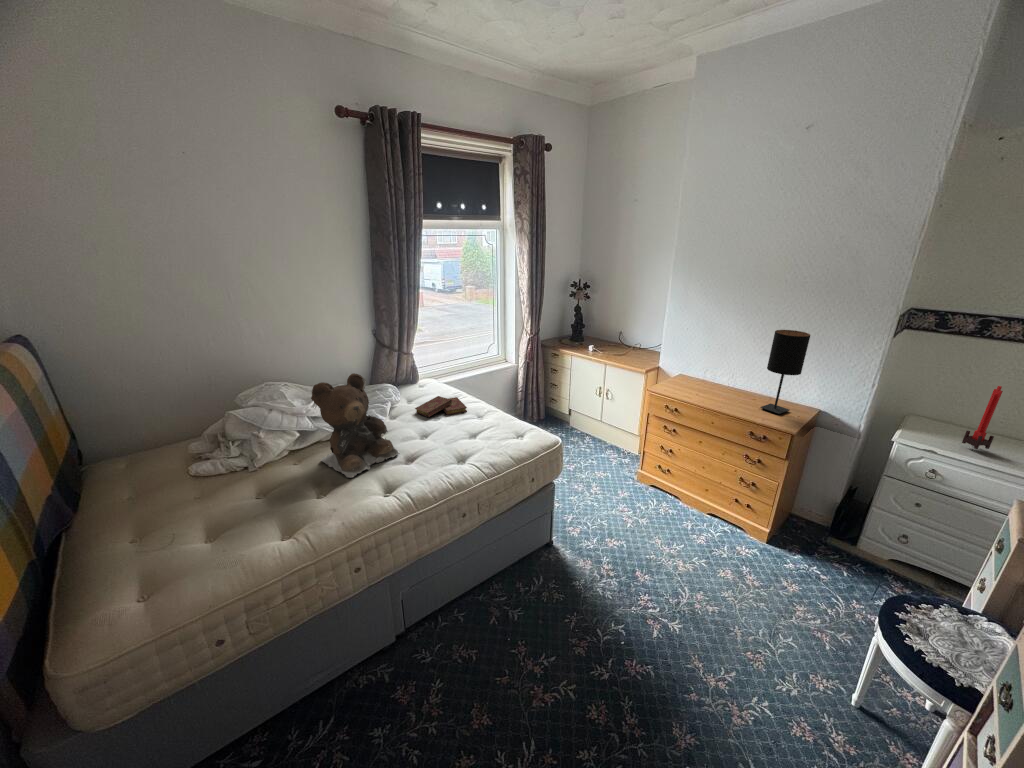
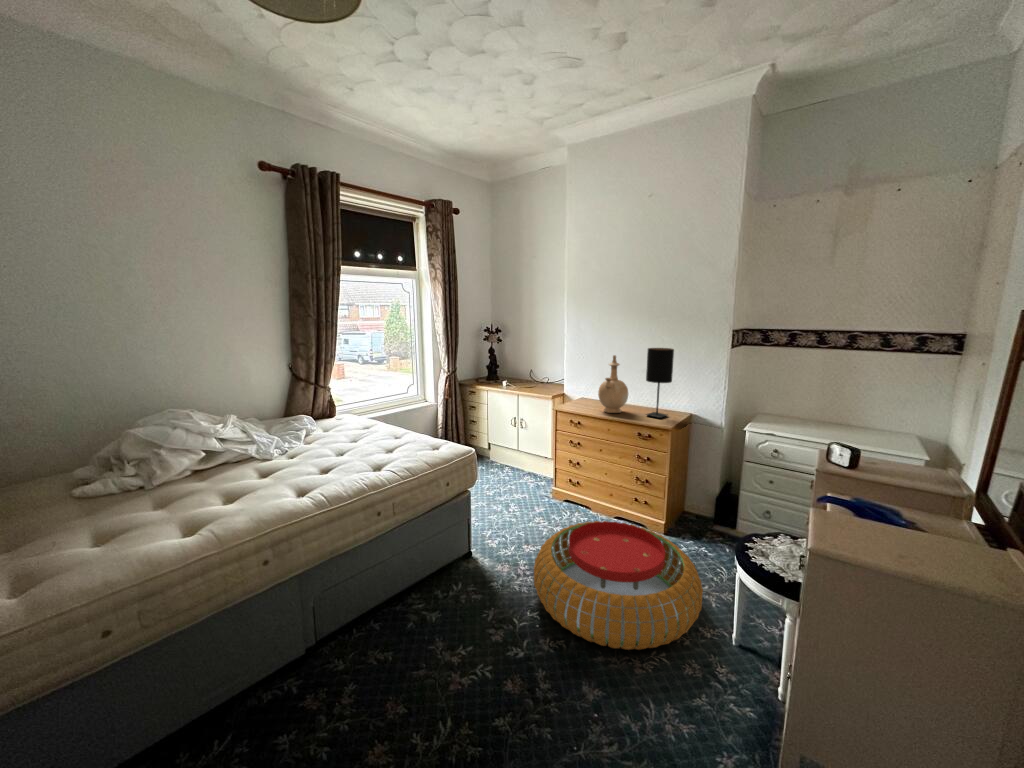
vase: none [704,335,742,401] -> present [598,355,628,413]
teddy bear: present [311,373,399,478] -> none [222,387,314,485]
candle: present [962,386,1003,450] -> none [793,377,812,430]
book: present [415,396,467,417] -> none [331,422,384,439]
pouf: none [620,529,821,698] -> present [534,521,703,650]

